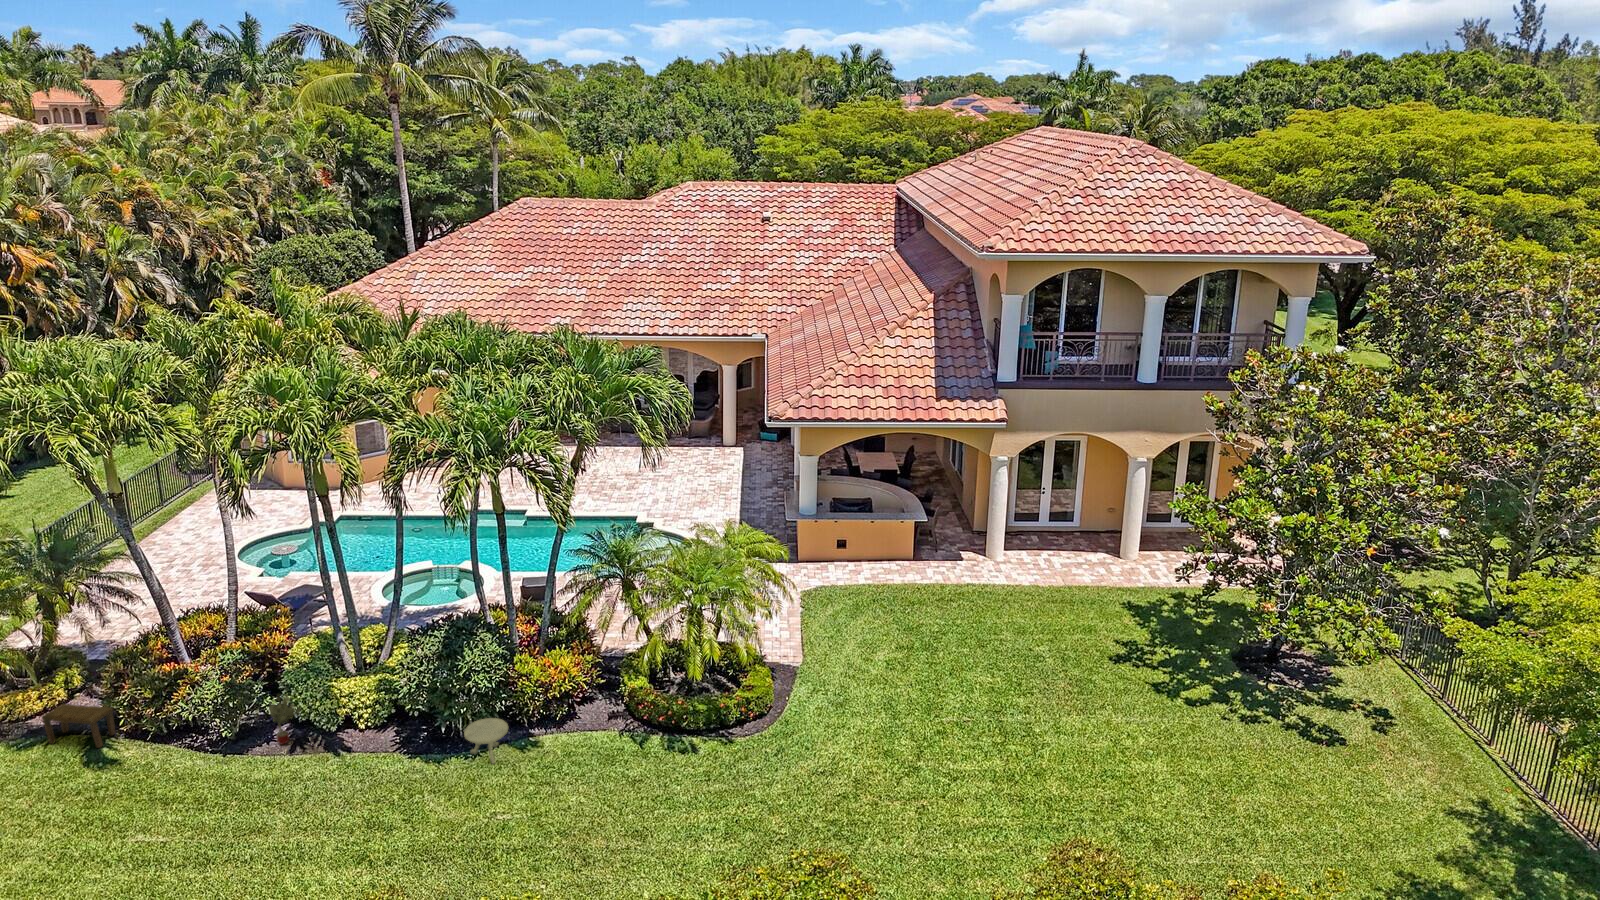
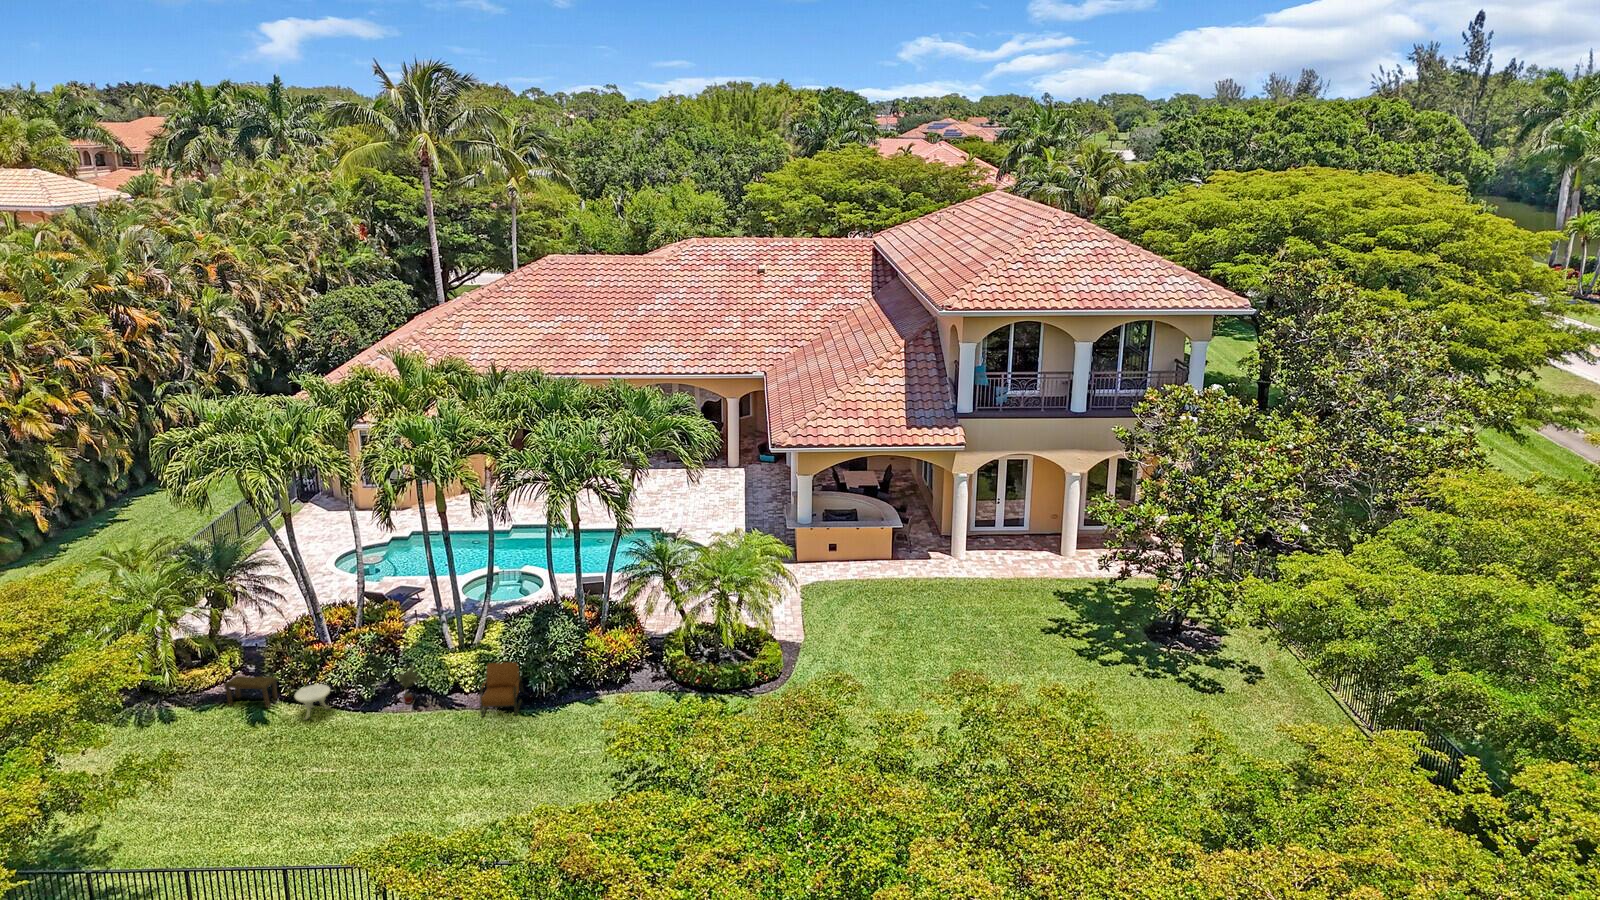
chair: none [372,693,435,766] -> present [480,662,523,716]
side table: present [464,718,508,764] -> present [295,684,330,719]

